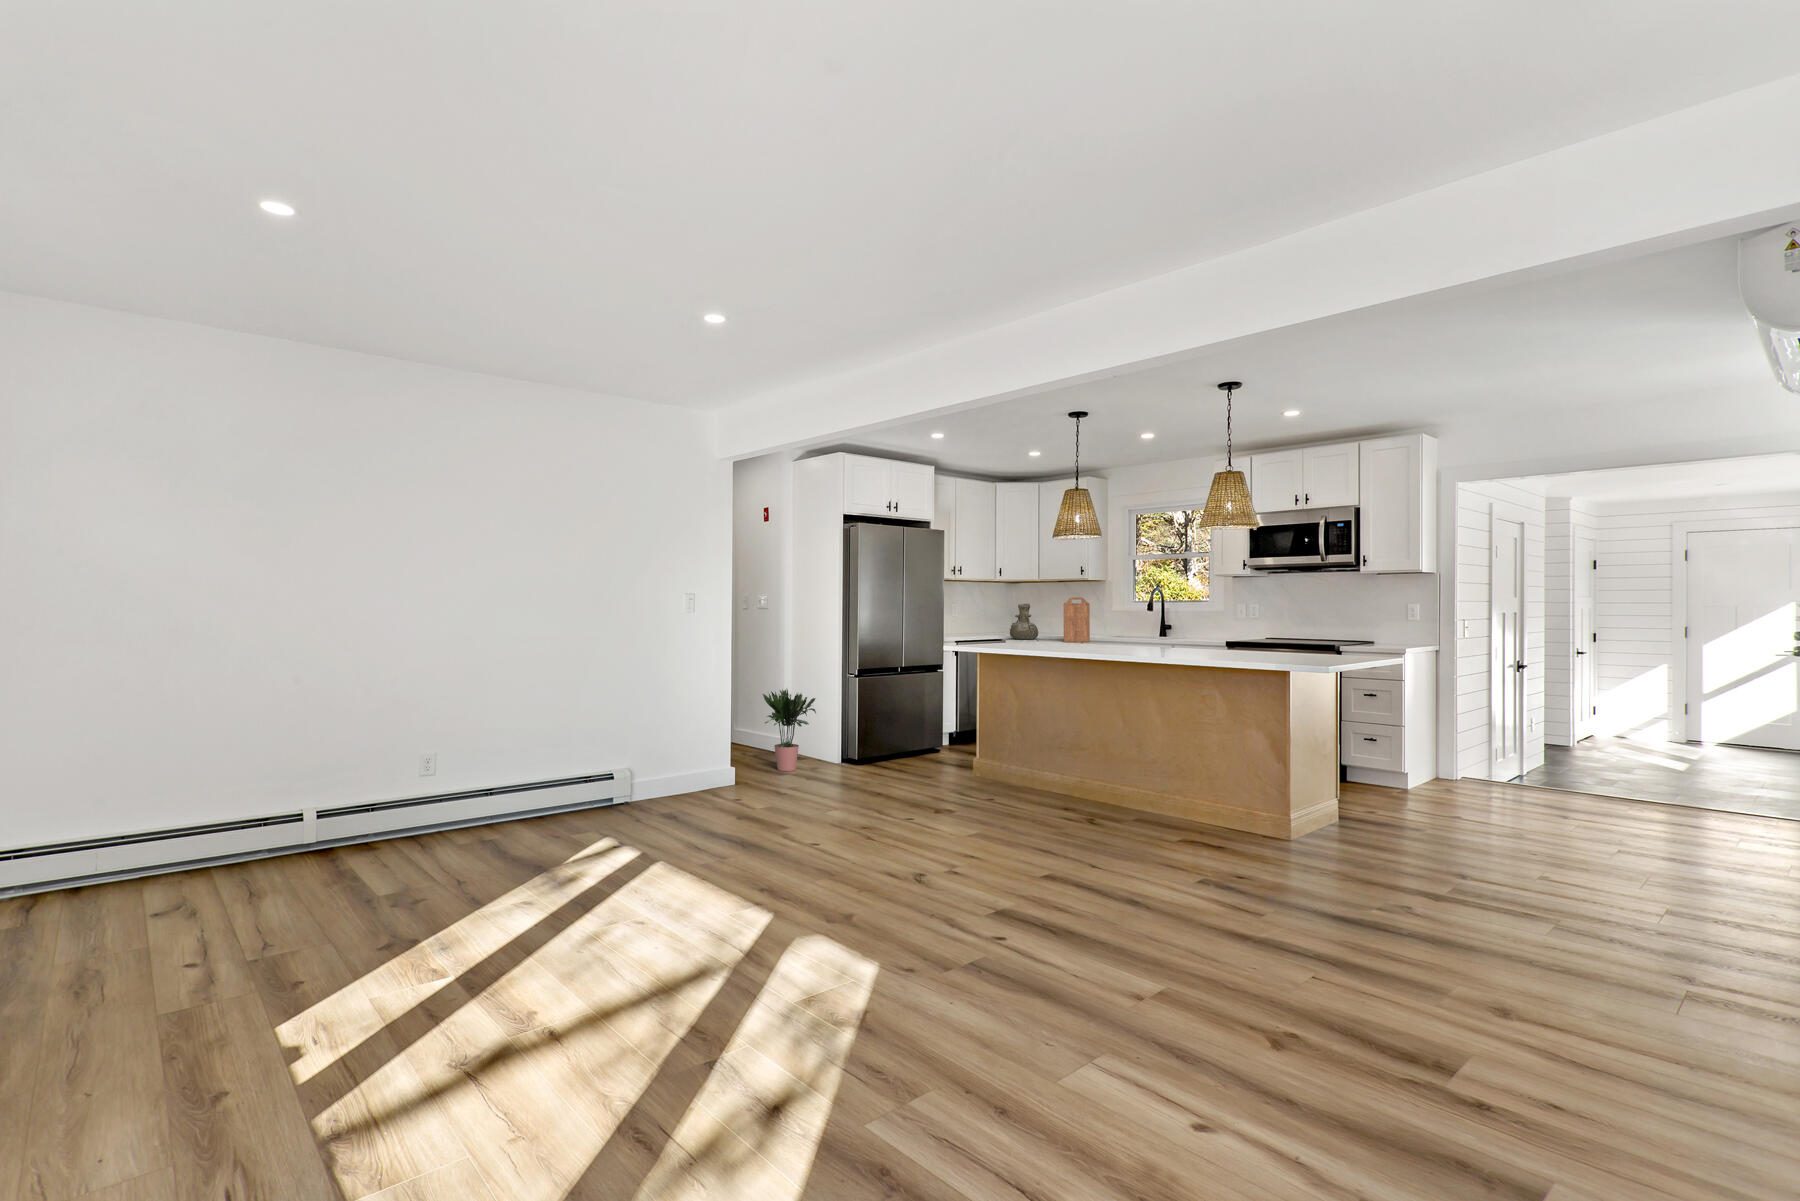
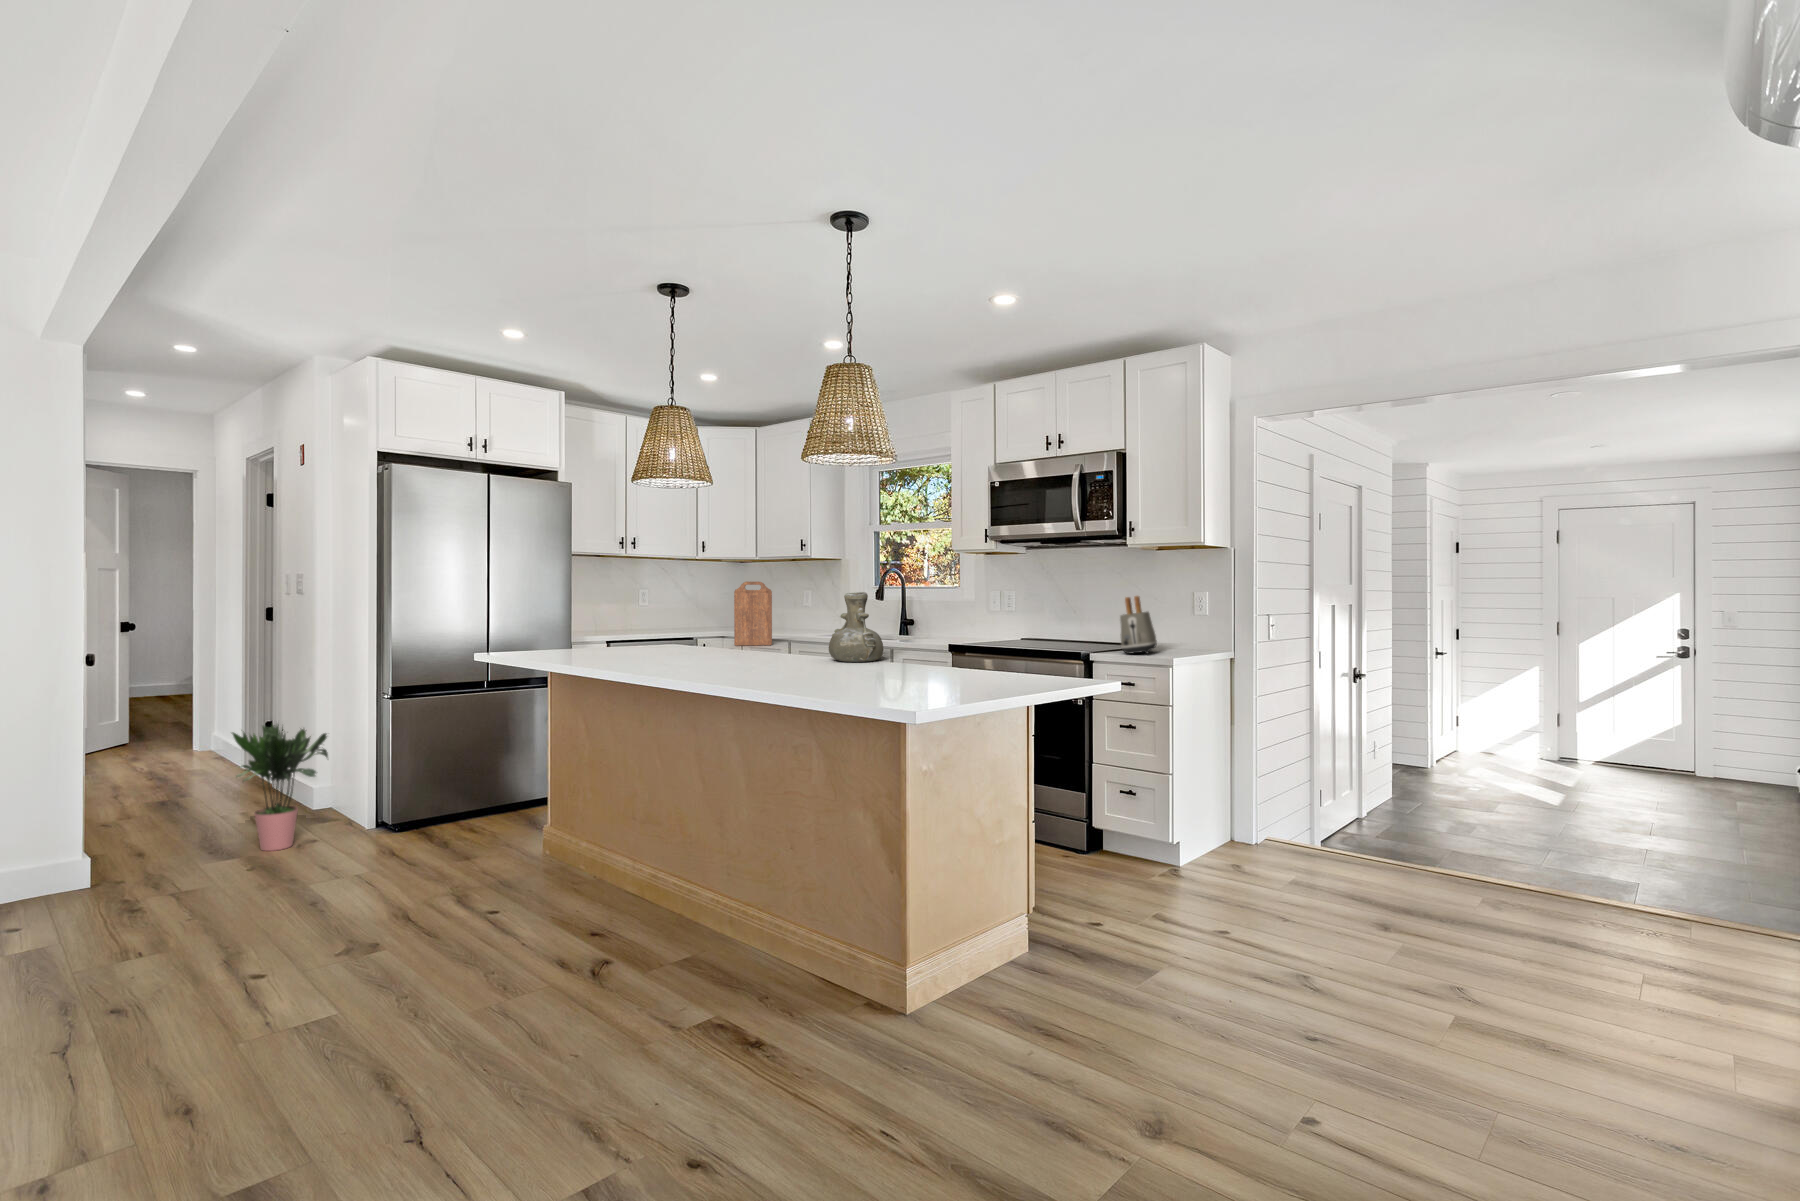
vase: present [1010,604,1038,639] -> present [829,592,883,662]
toaster: none [1358,607,1386,647] -> present [1120,596,1157,654]

